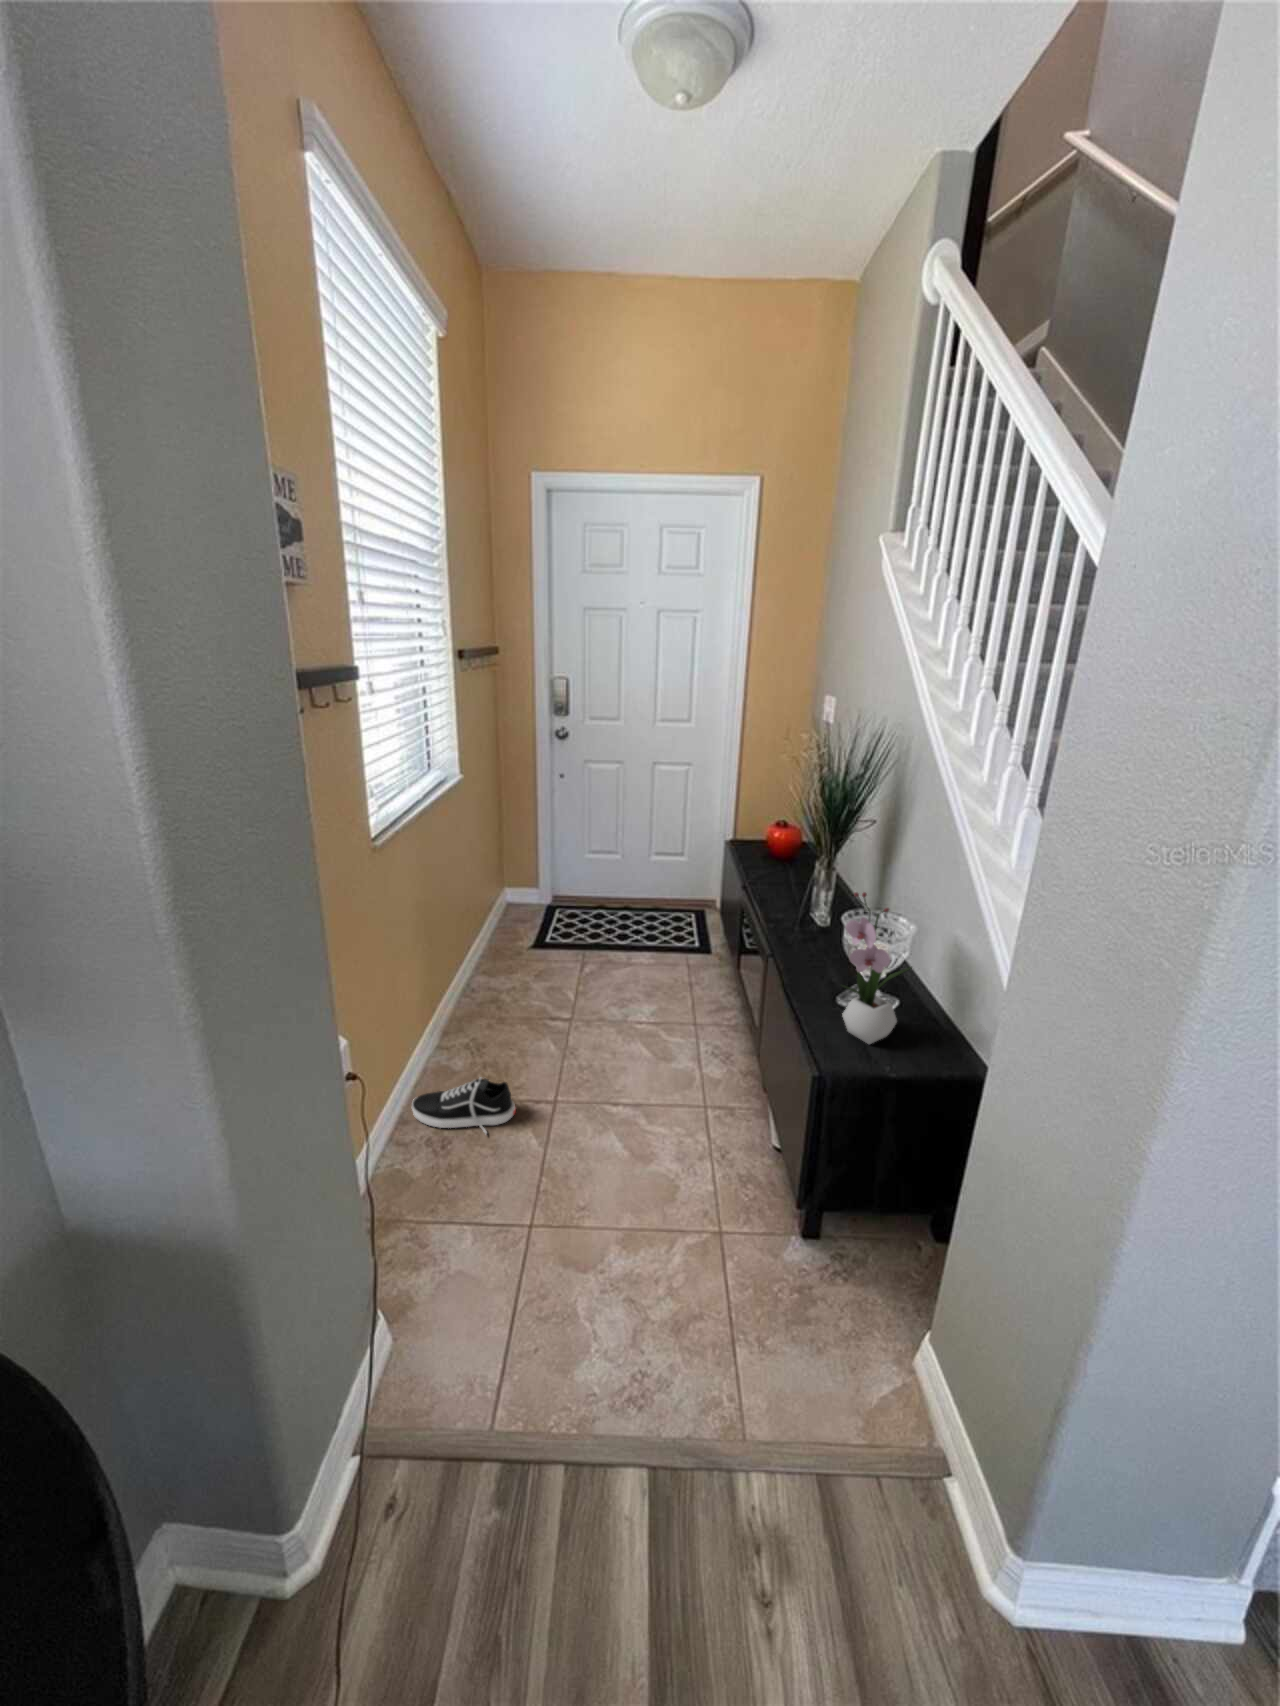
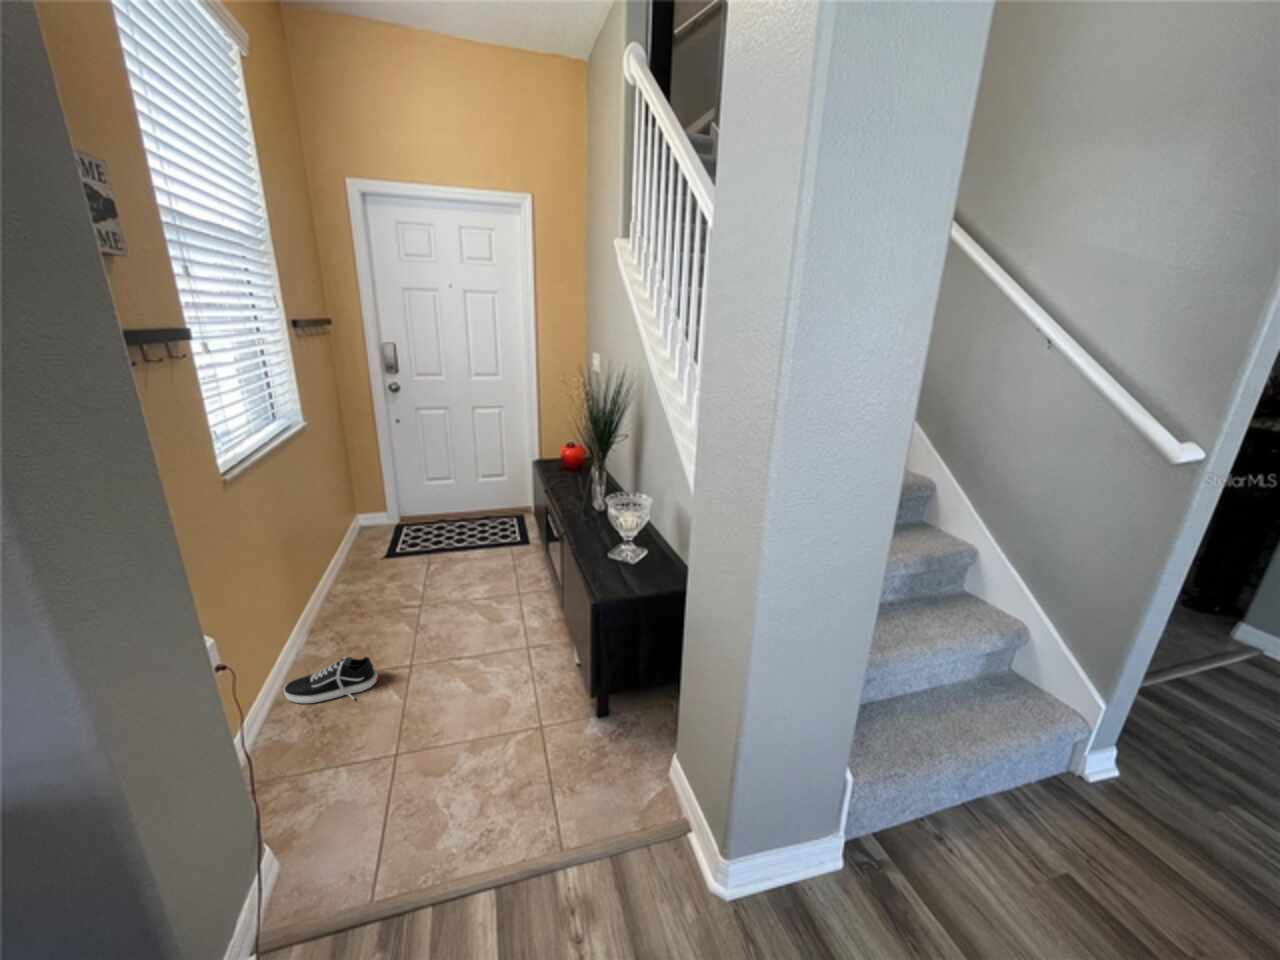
flower arrangement: present [842,892,911,1044] -> none [605,476,651,578]

